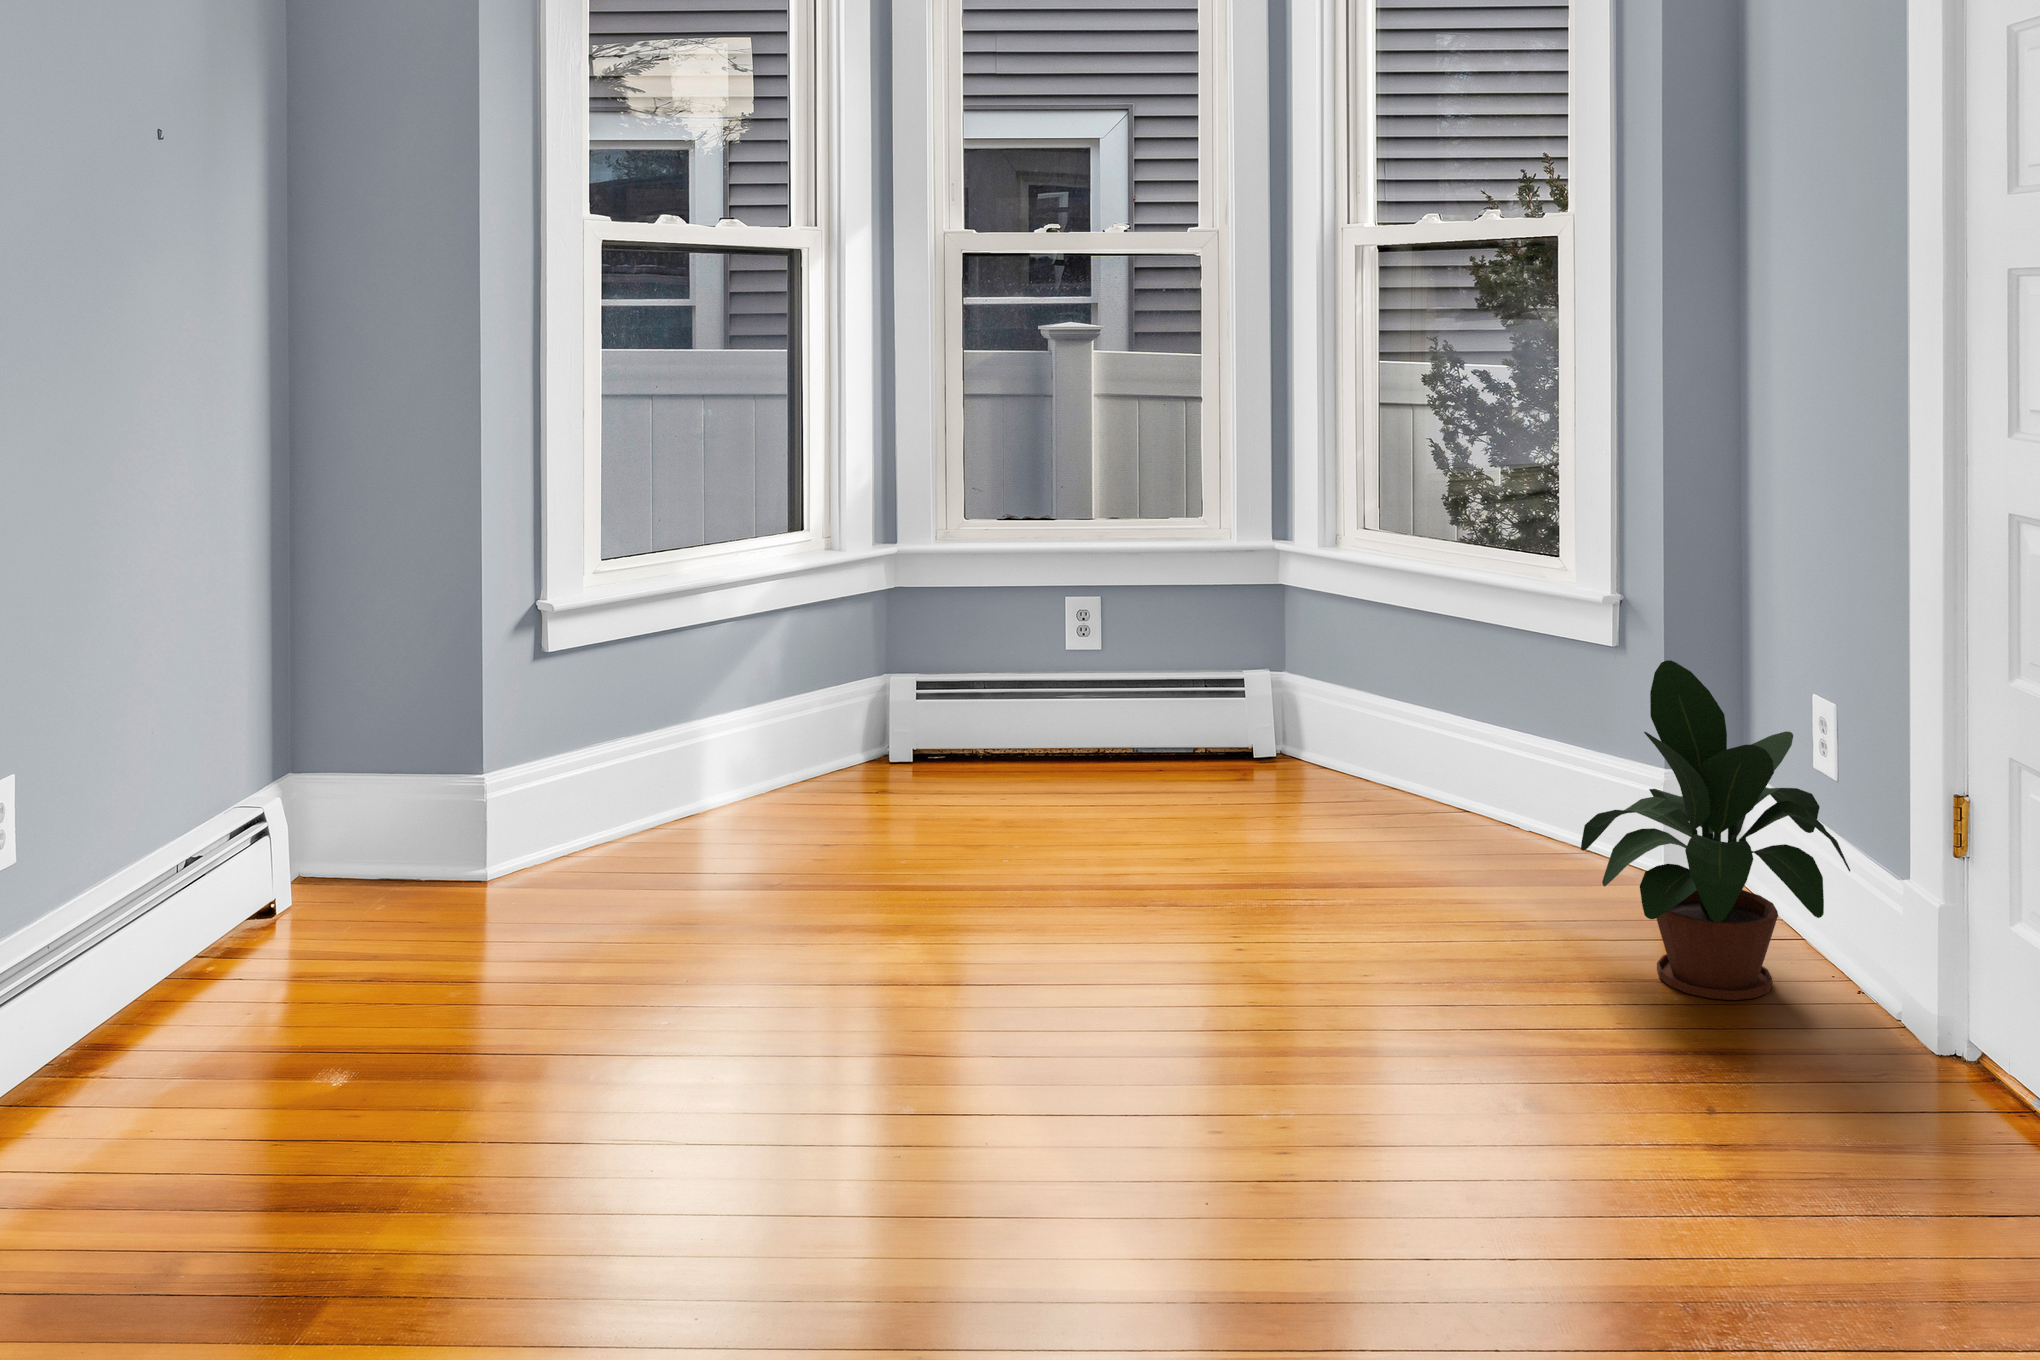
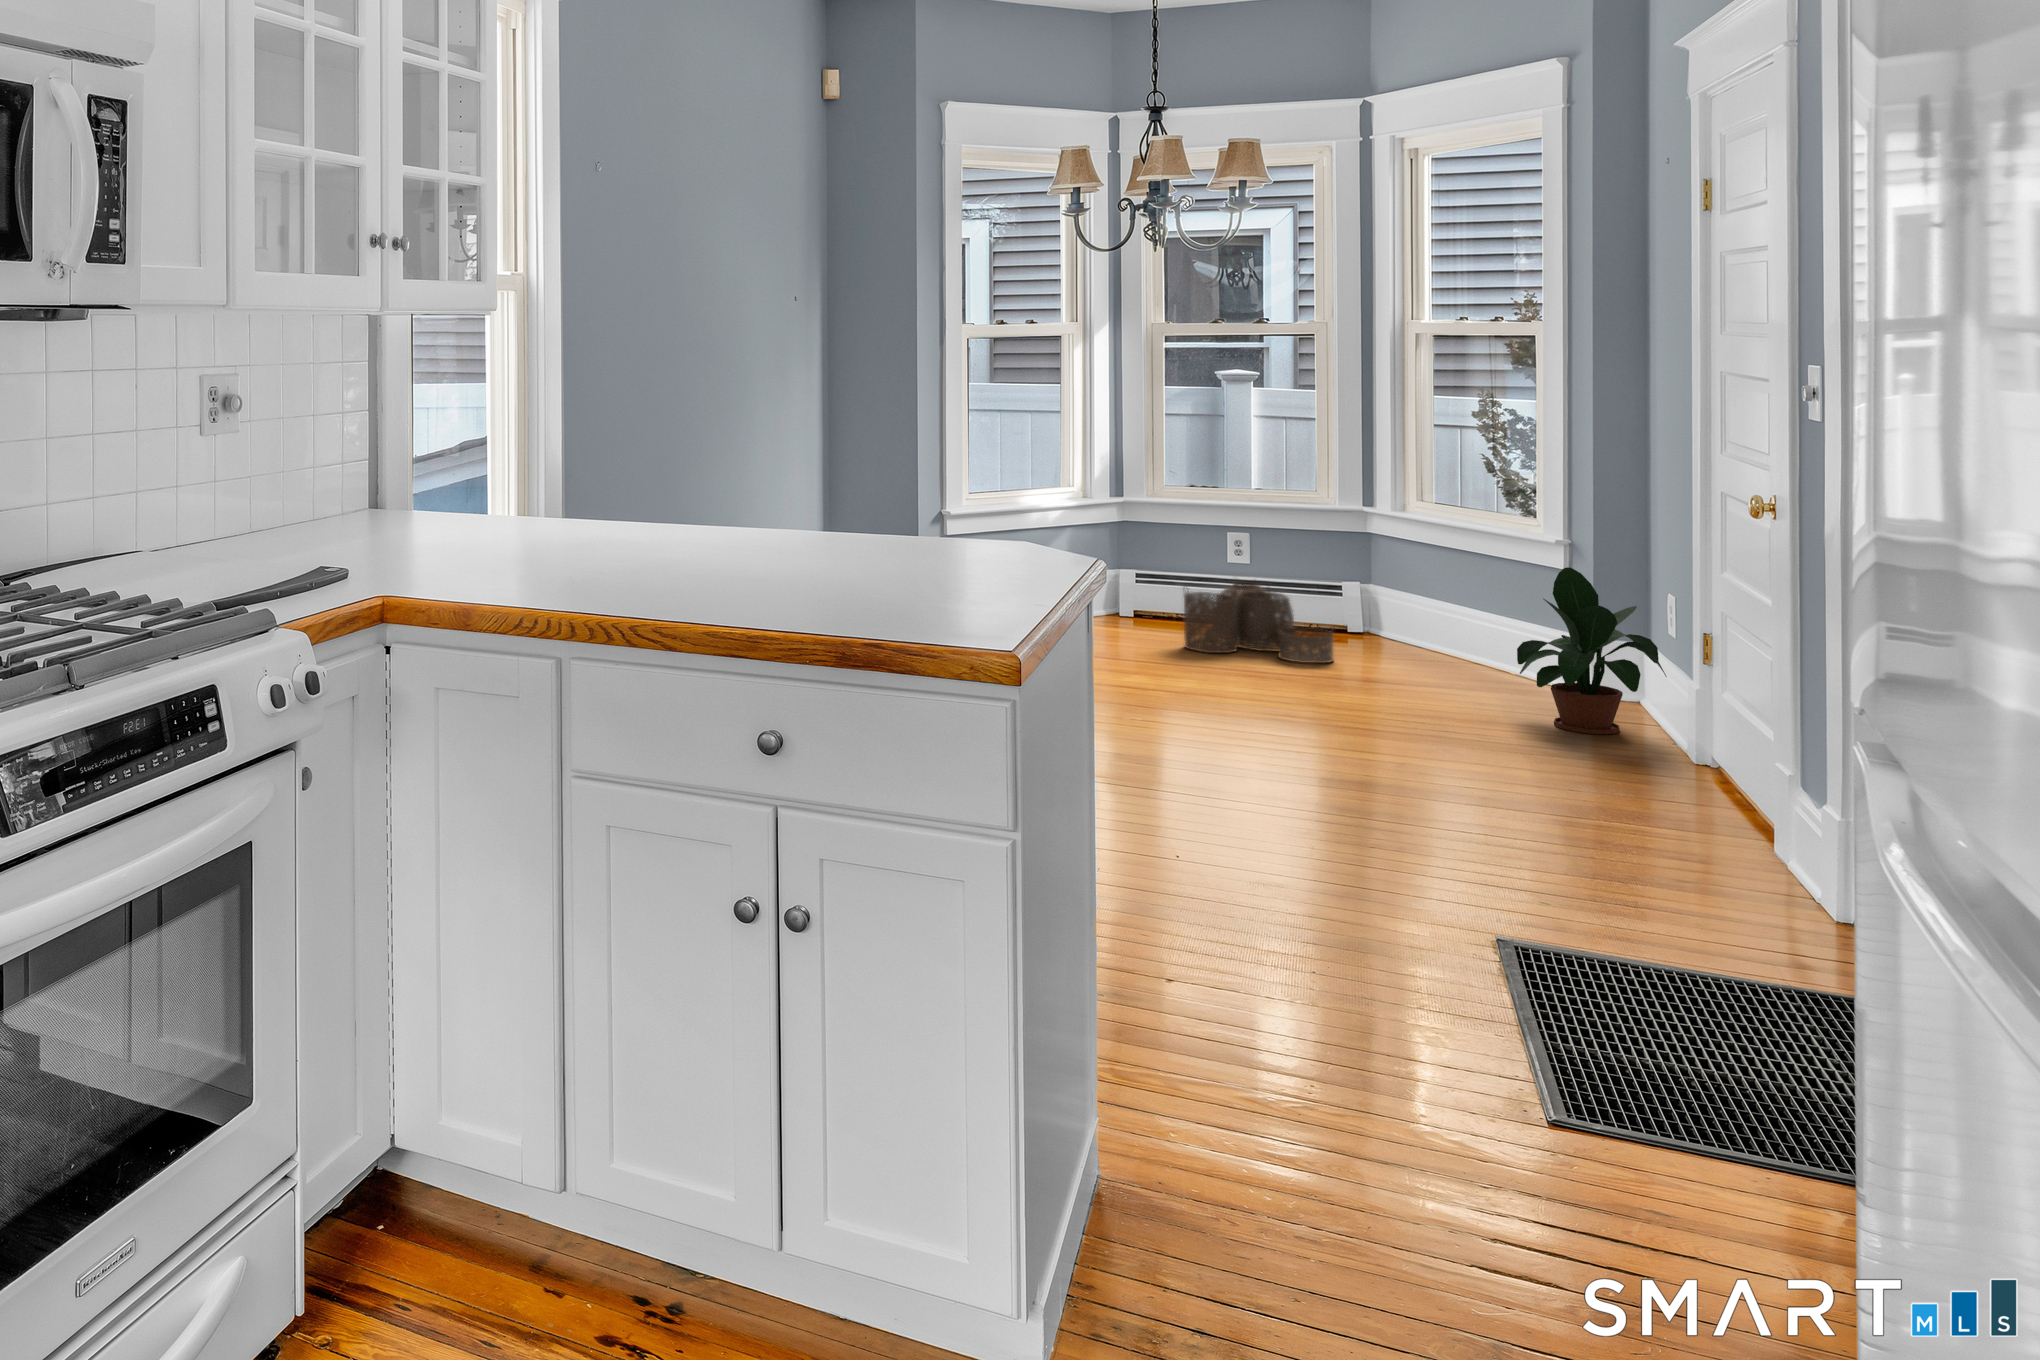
woven basket: none [989,675,1244,844] -> present [1184,582,1333,663]

